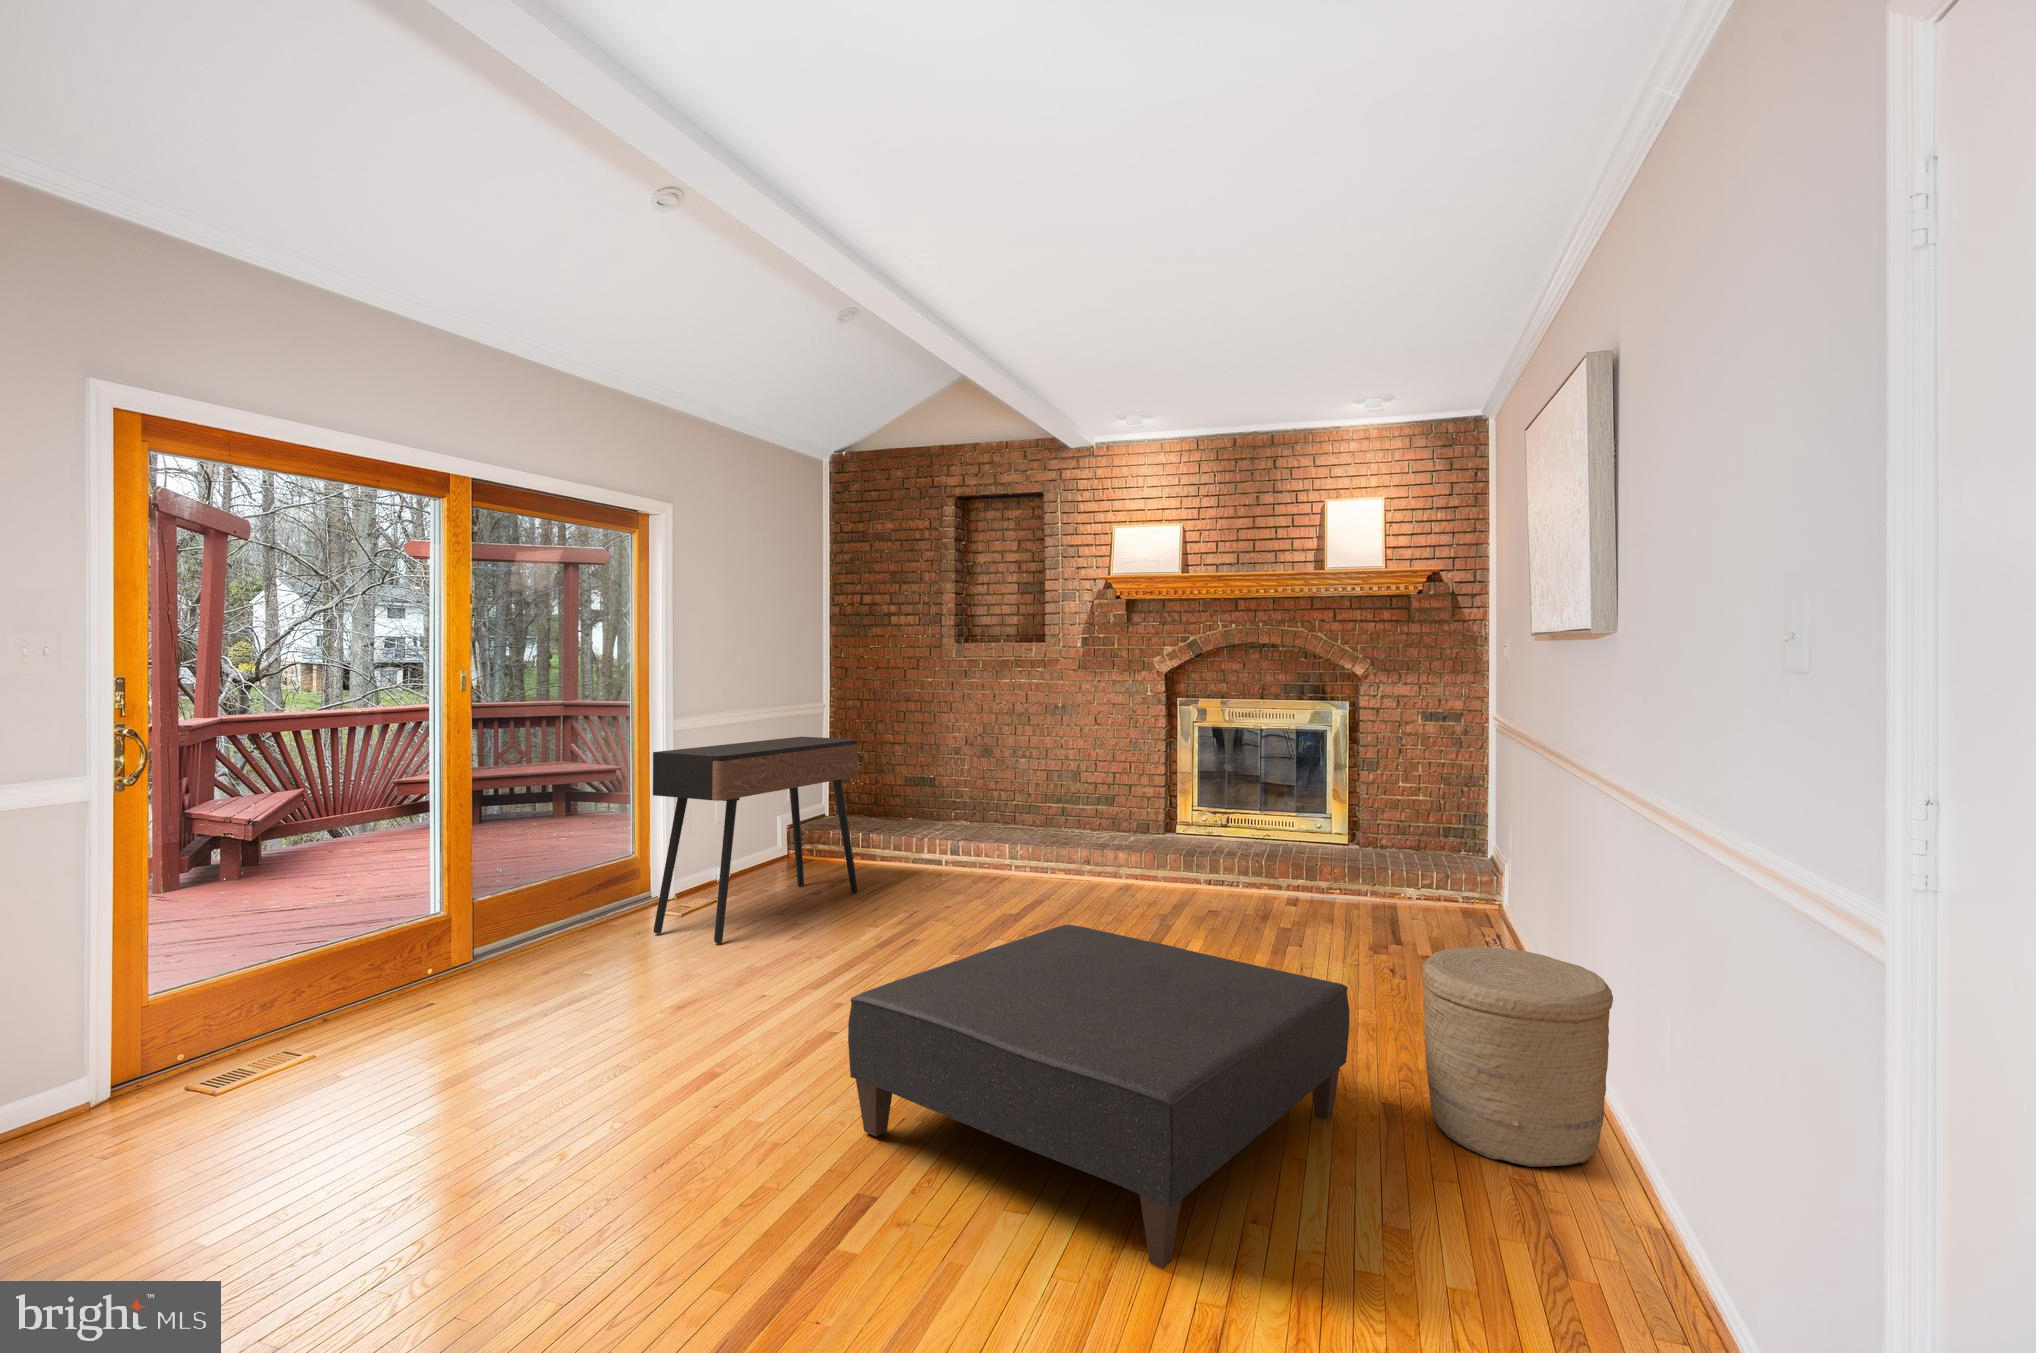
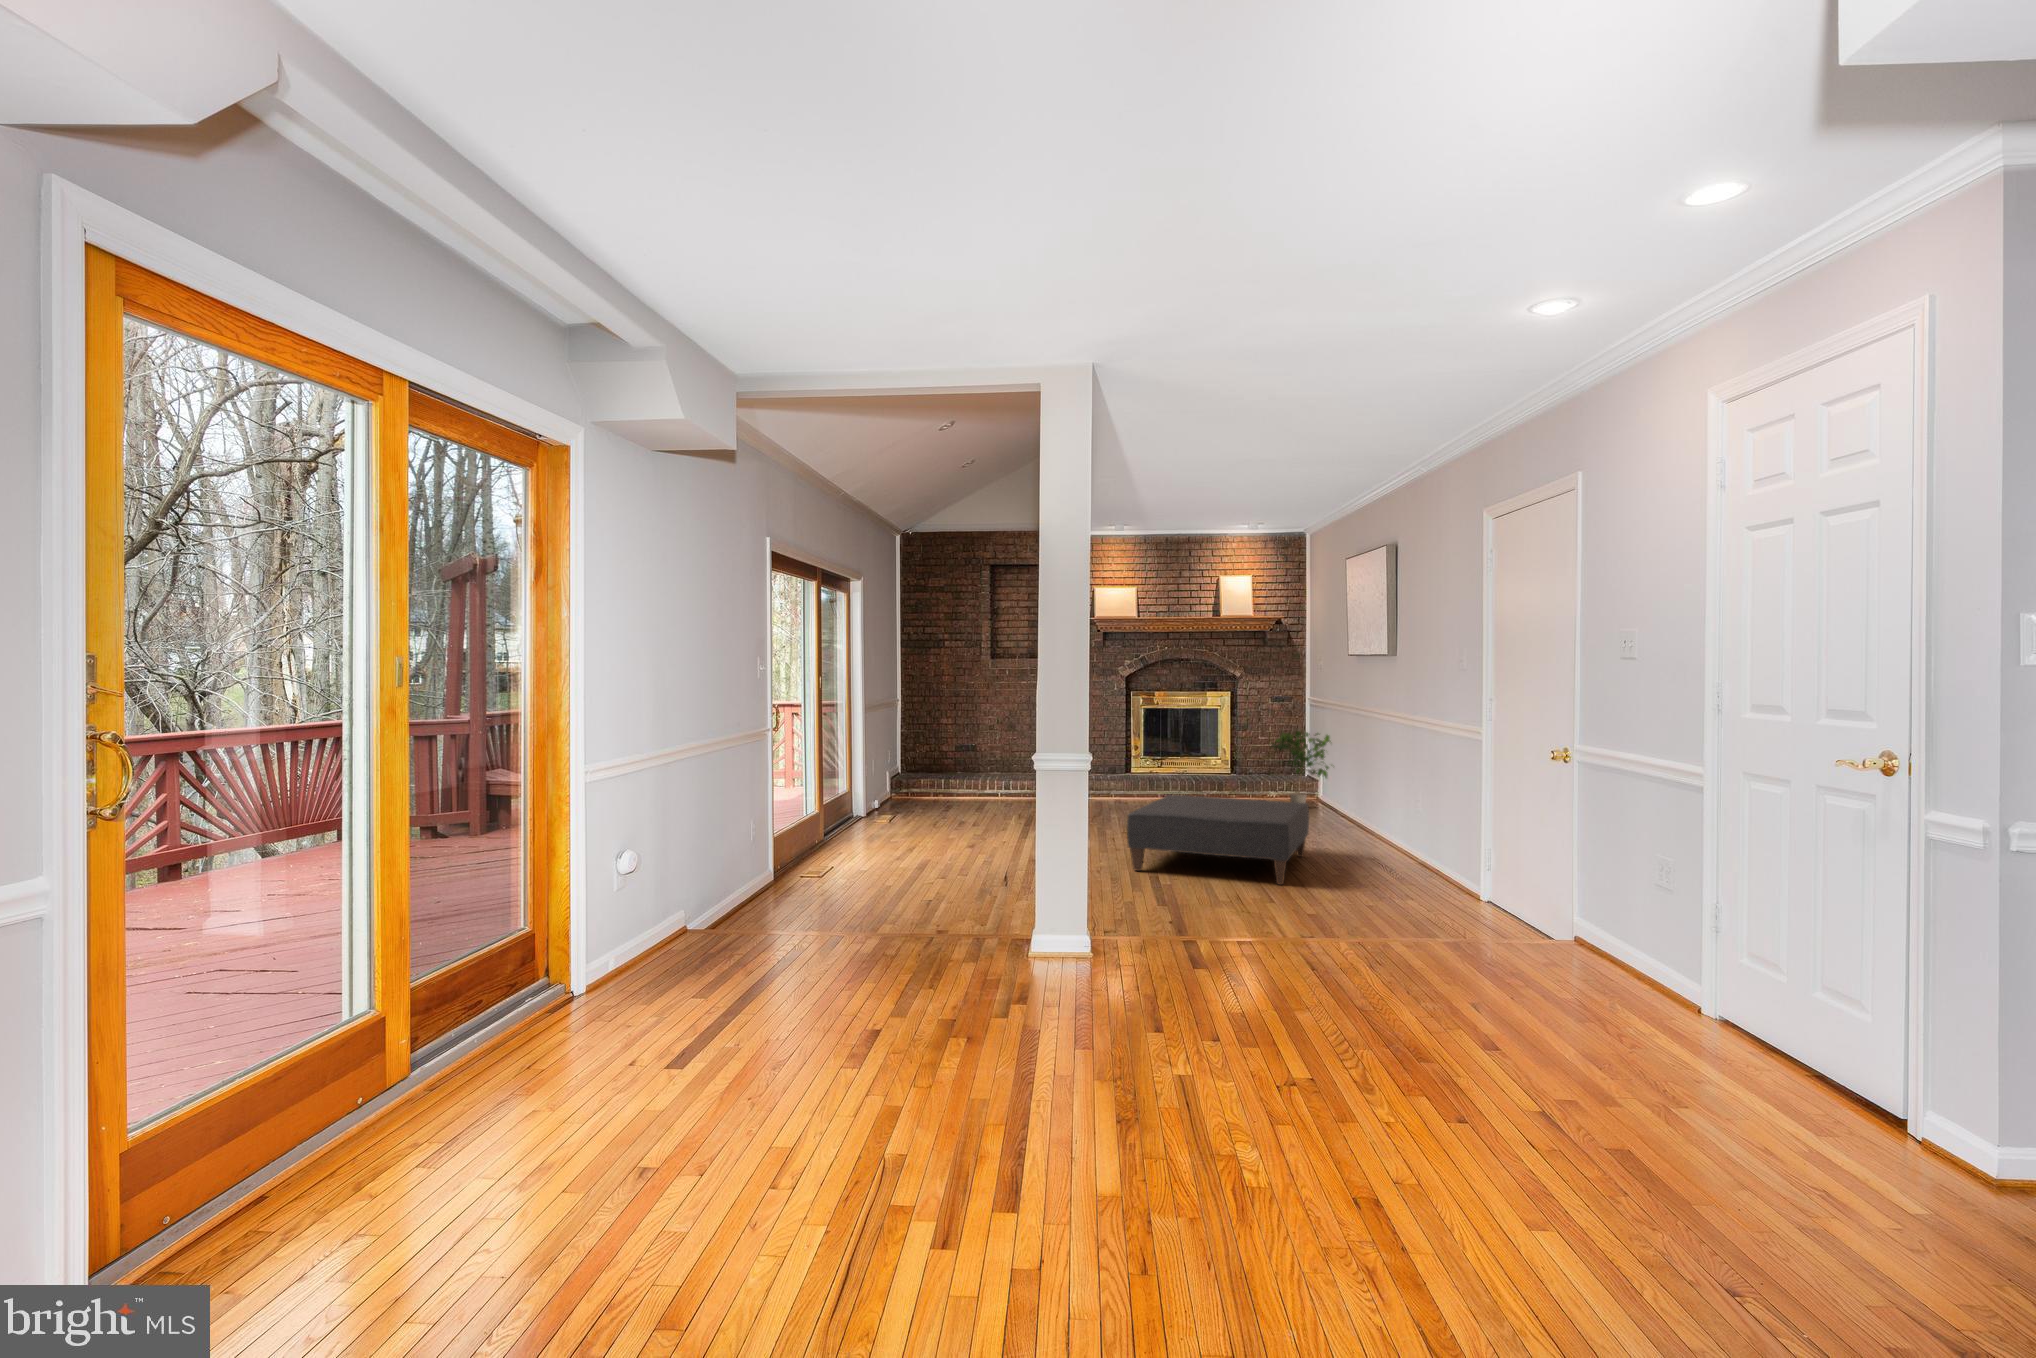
console table: present [653,737,858,943] -> none [895,717,972,830]
potted plant: none [1379,782,1513,935] -> present [1271,732,1331,803]
woven basket: present [1422,947,1613,1167] -> none [1335,788,1407,861]

